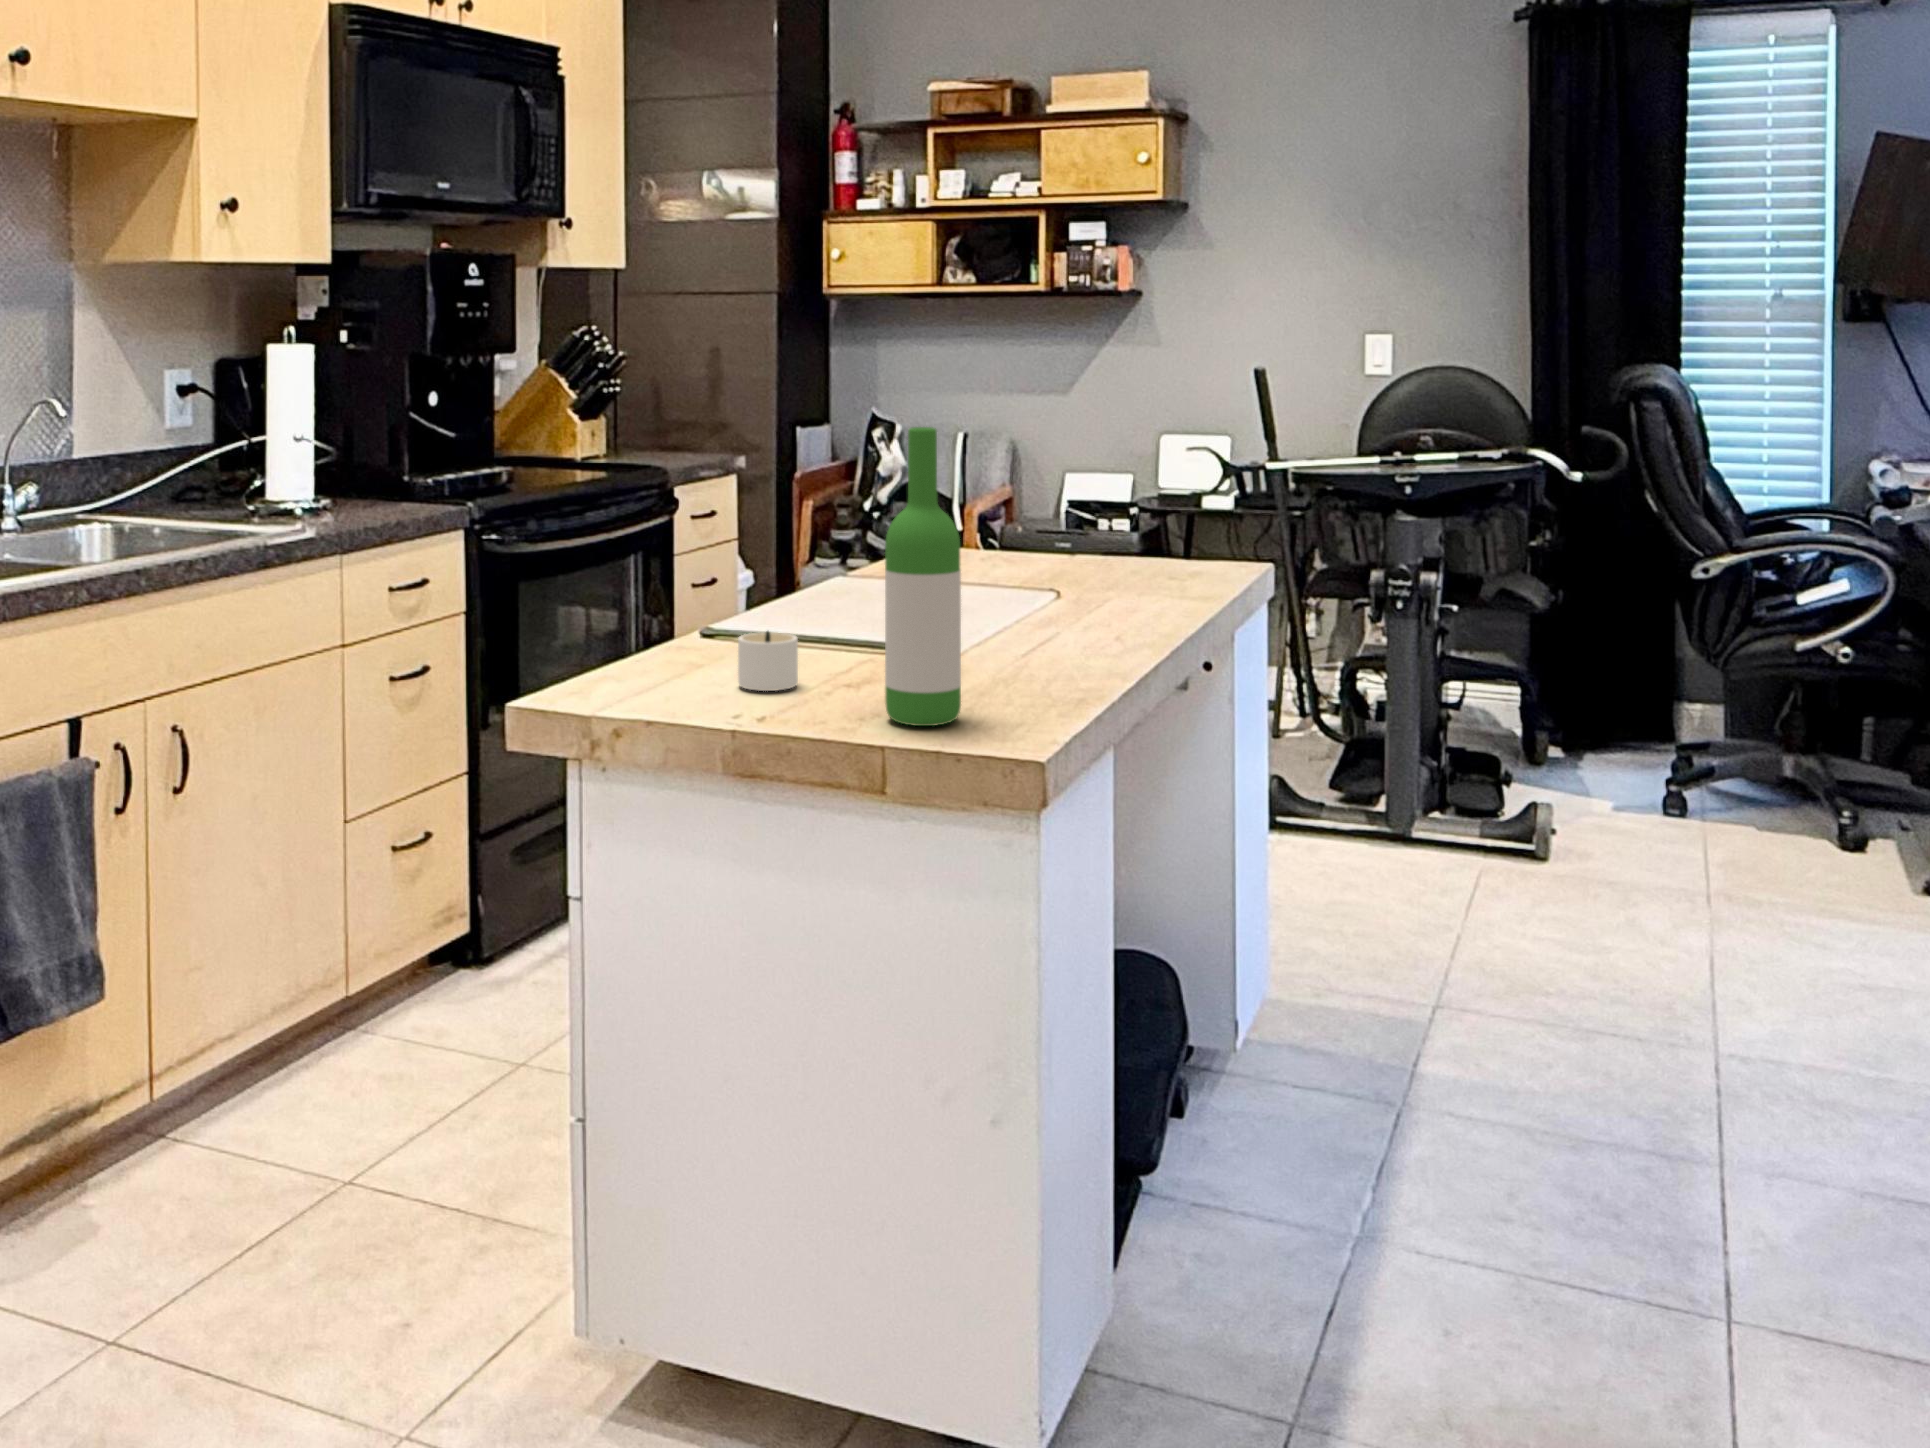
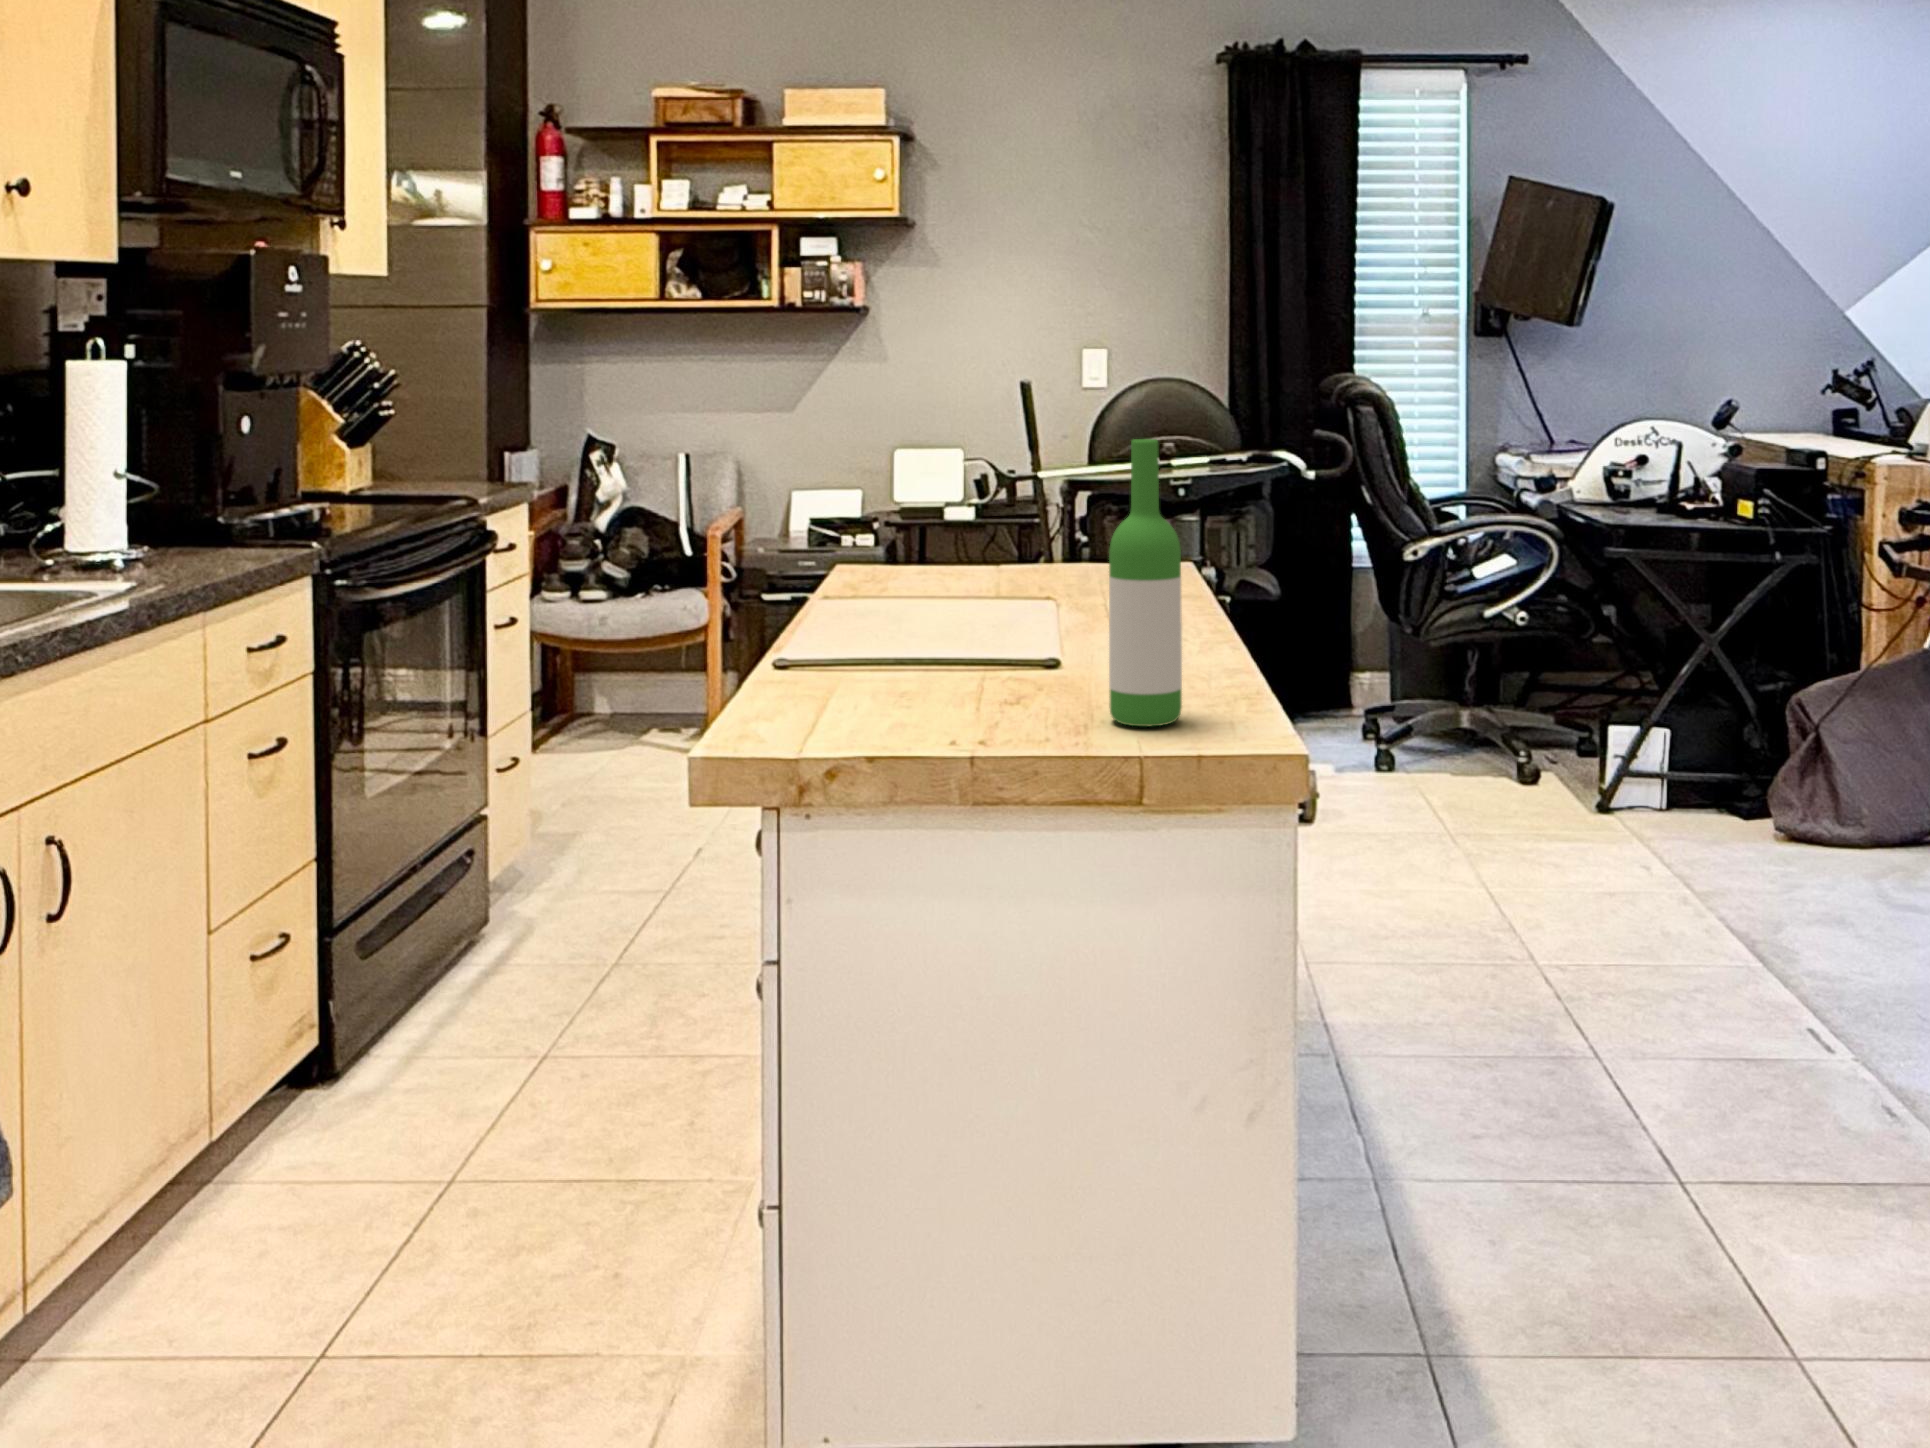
candle: present [738,631,798,691] -> none [921,650,998,711]

